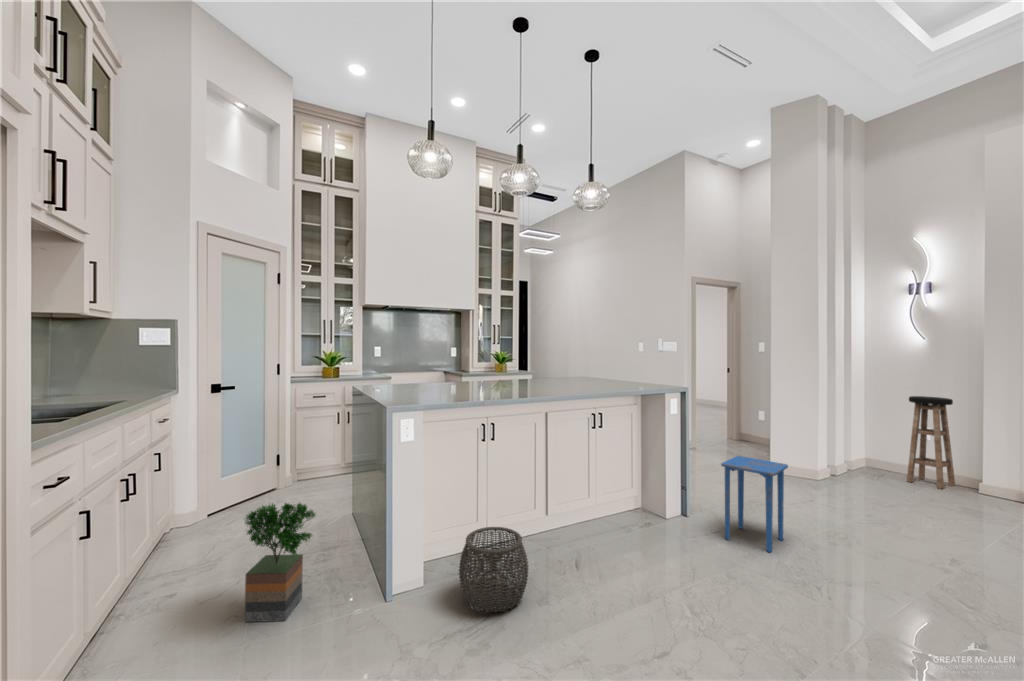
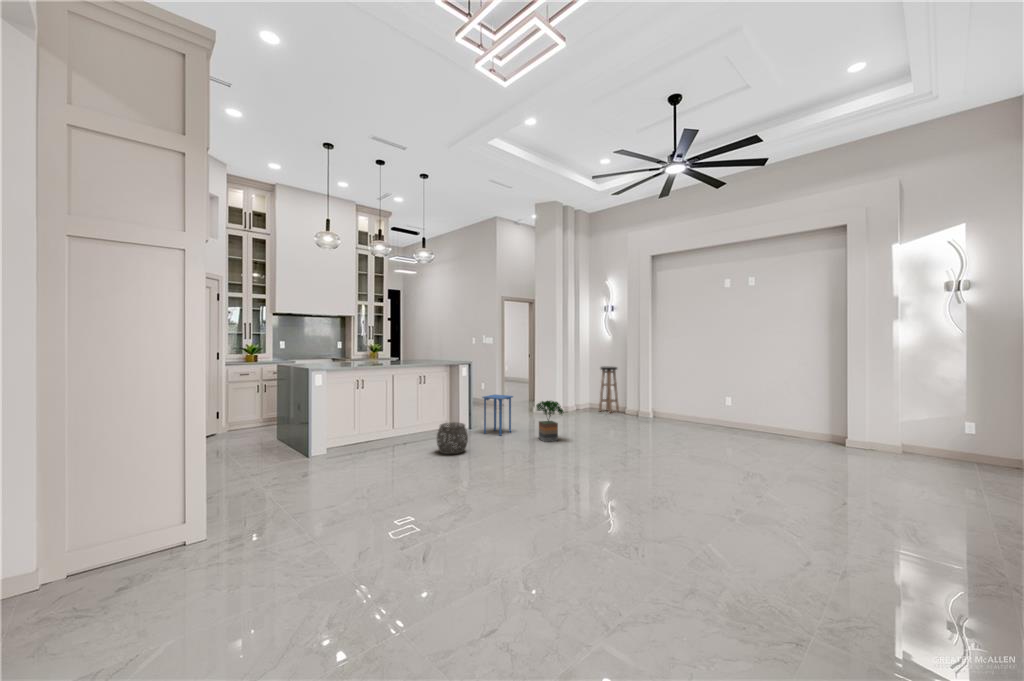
potted tree: present [245,503,316,622] -> present [536,401,564,442]
woven basket: present [459,527,529,613] -> present [437,422,468,454]

